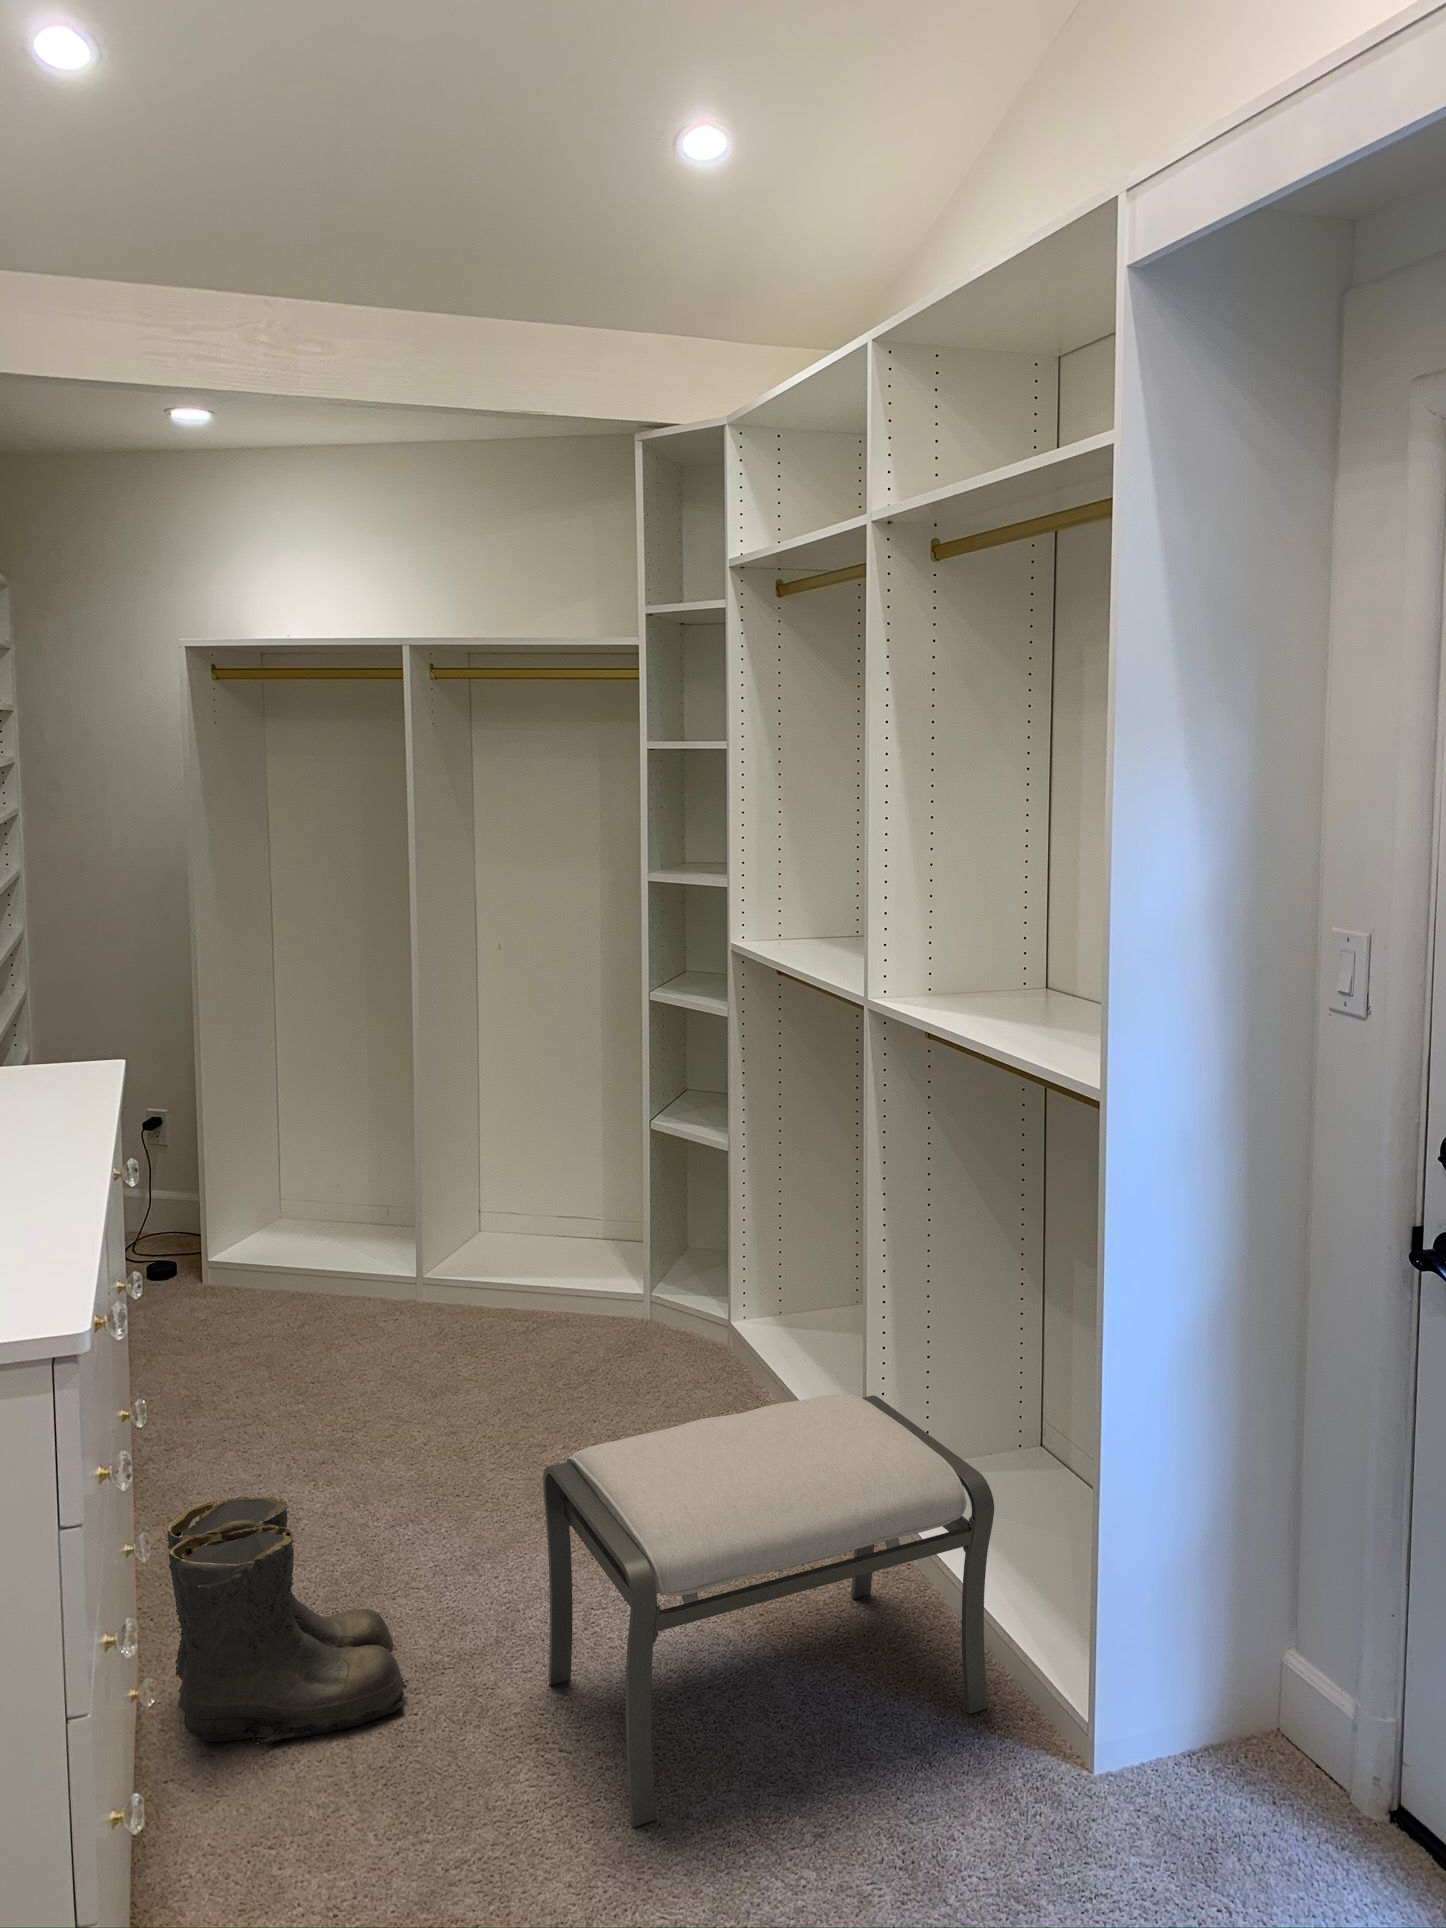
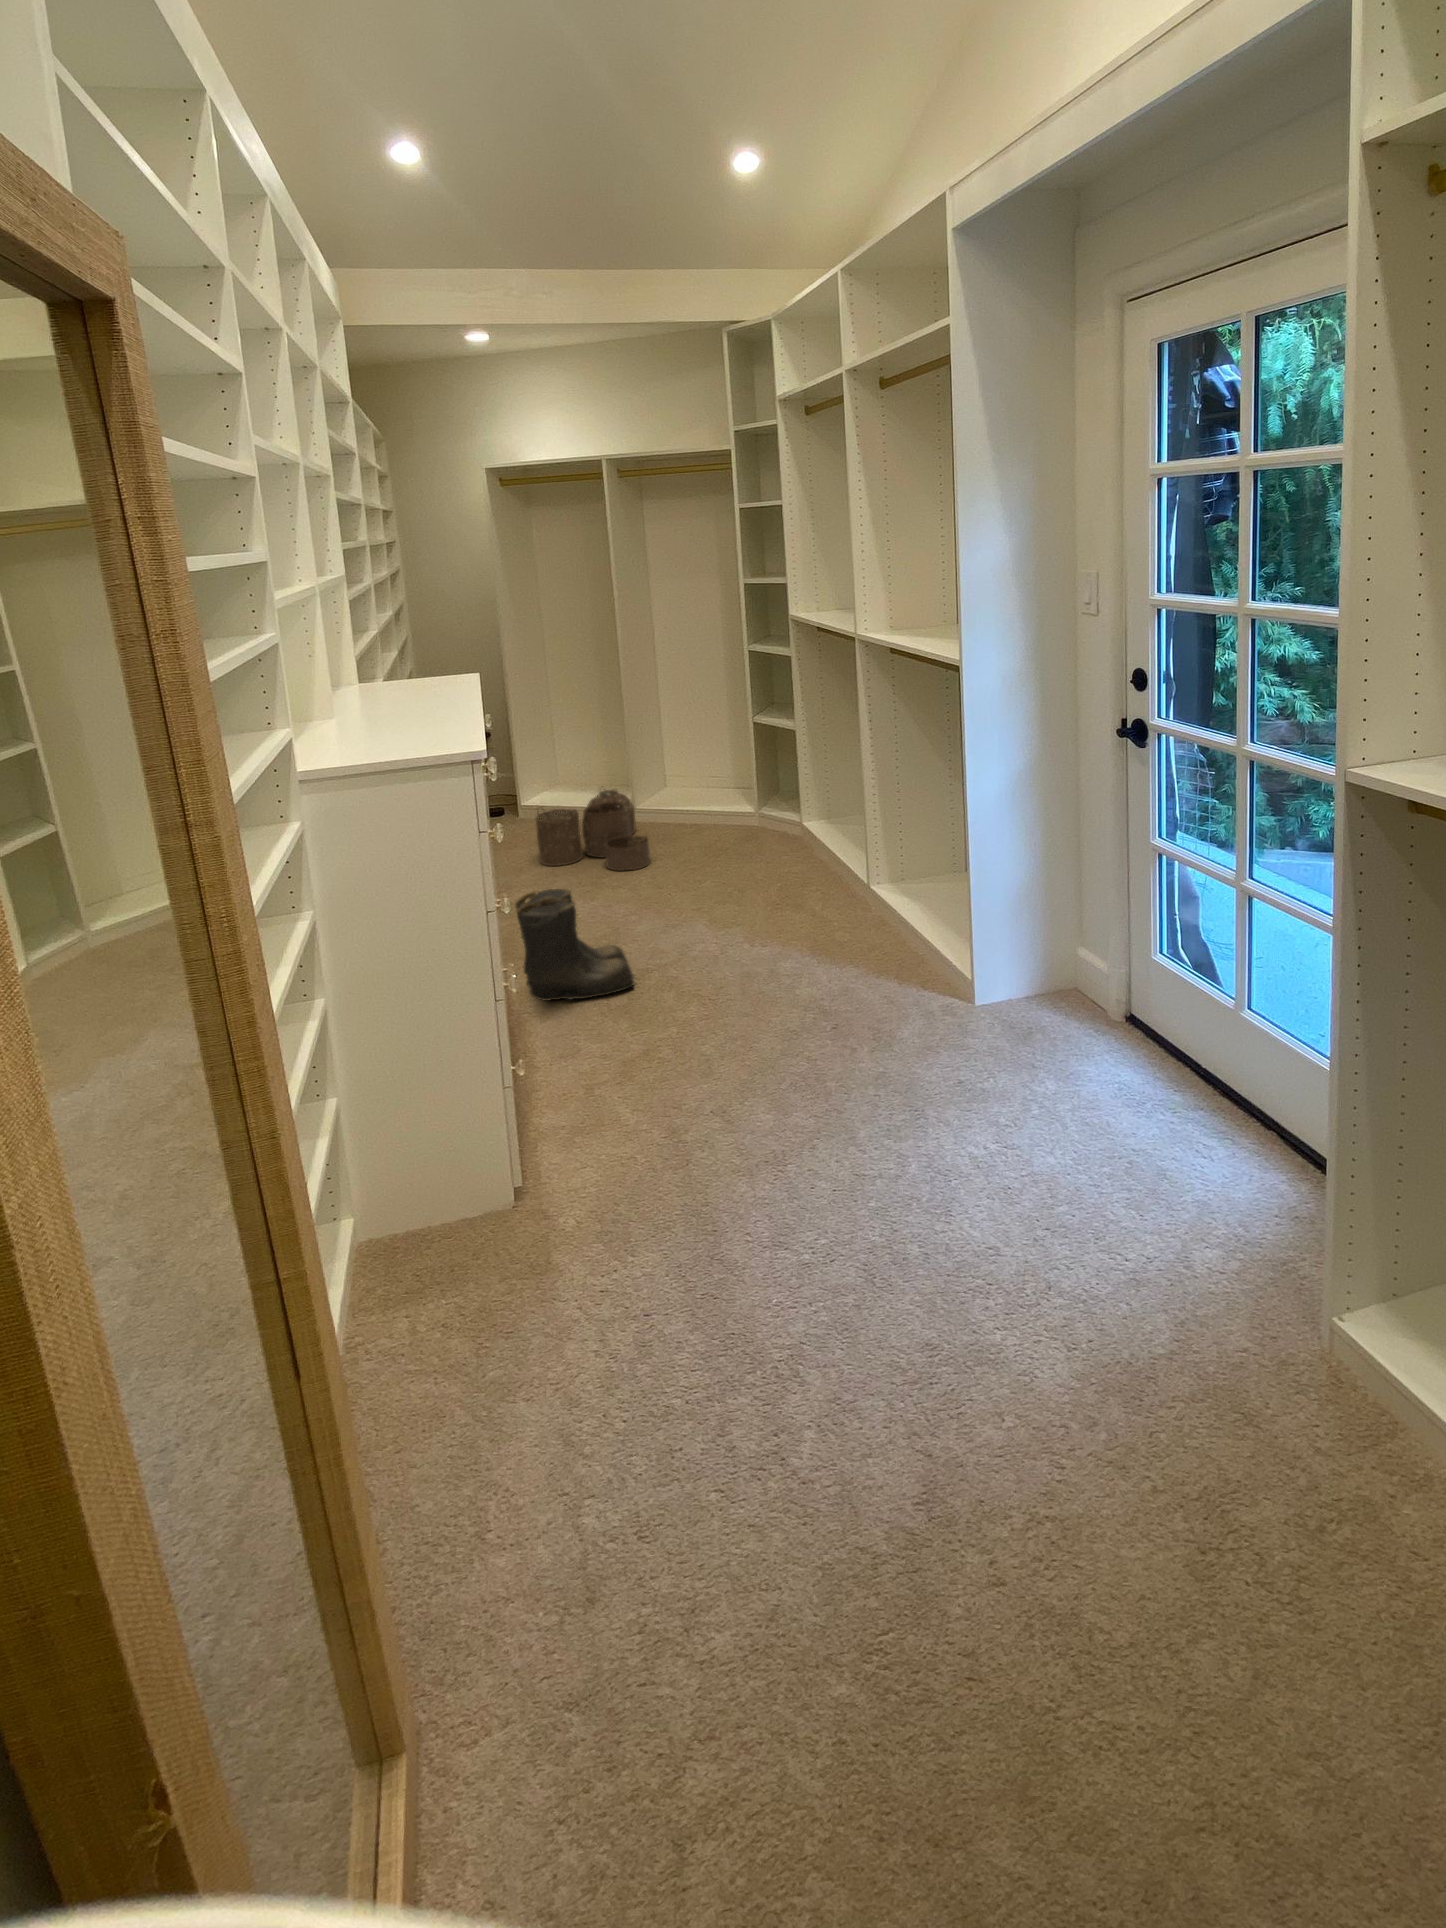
woven basket: none [232,1236,448,1411] -> present [536,789,650,871]
ottoman: present [543,1394,994,1827] -> none [696,834,926,1027]

